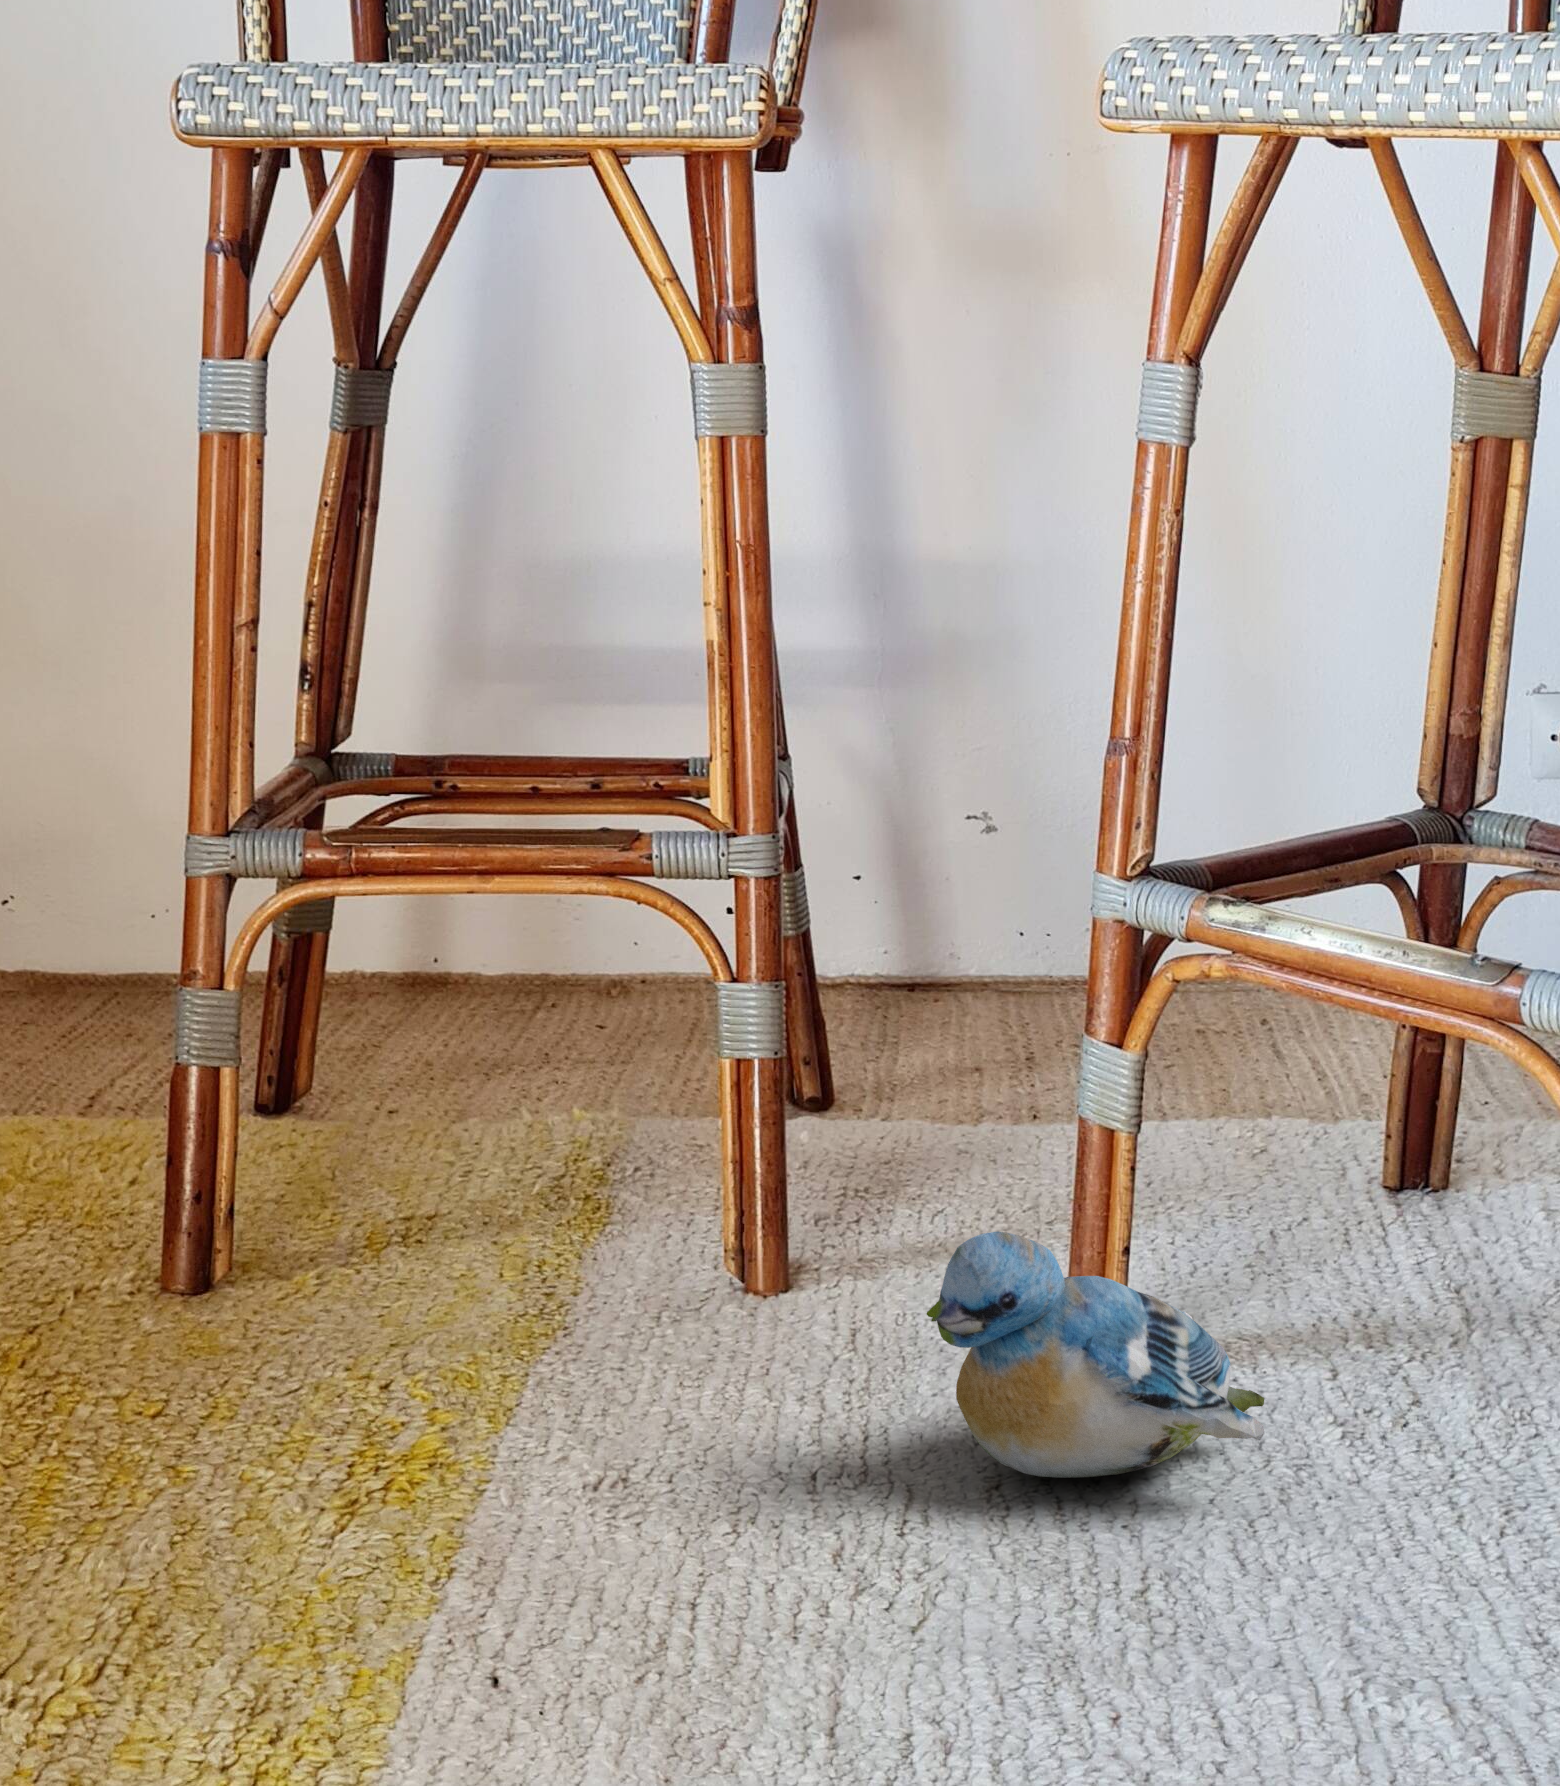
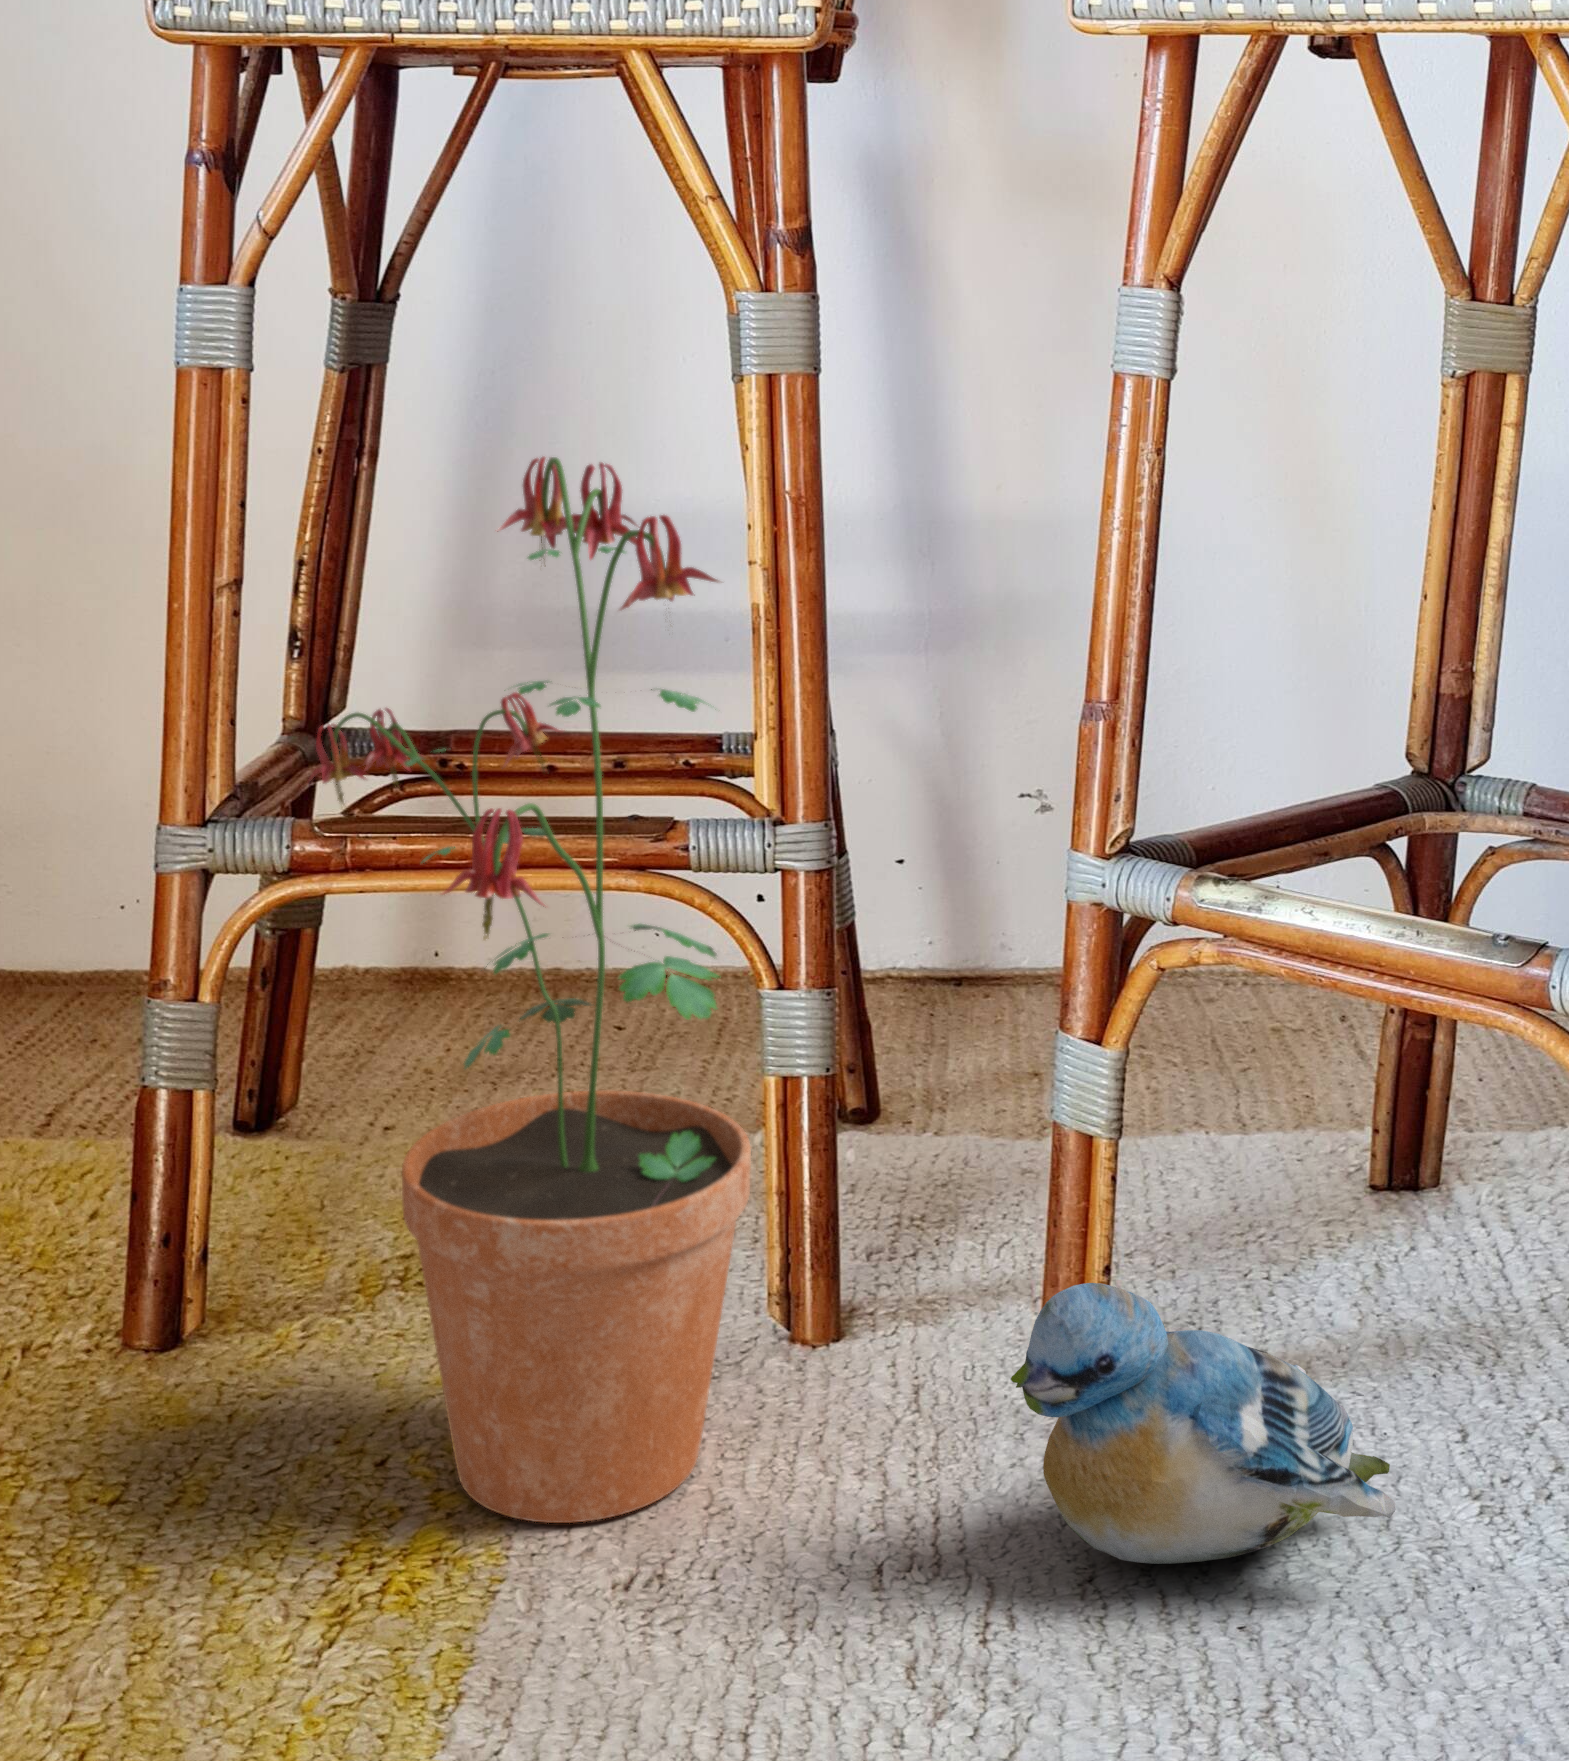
potted plant: none [310,508,703,1436] -> present [308,457,751,1523]

